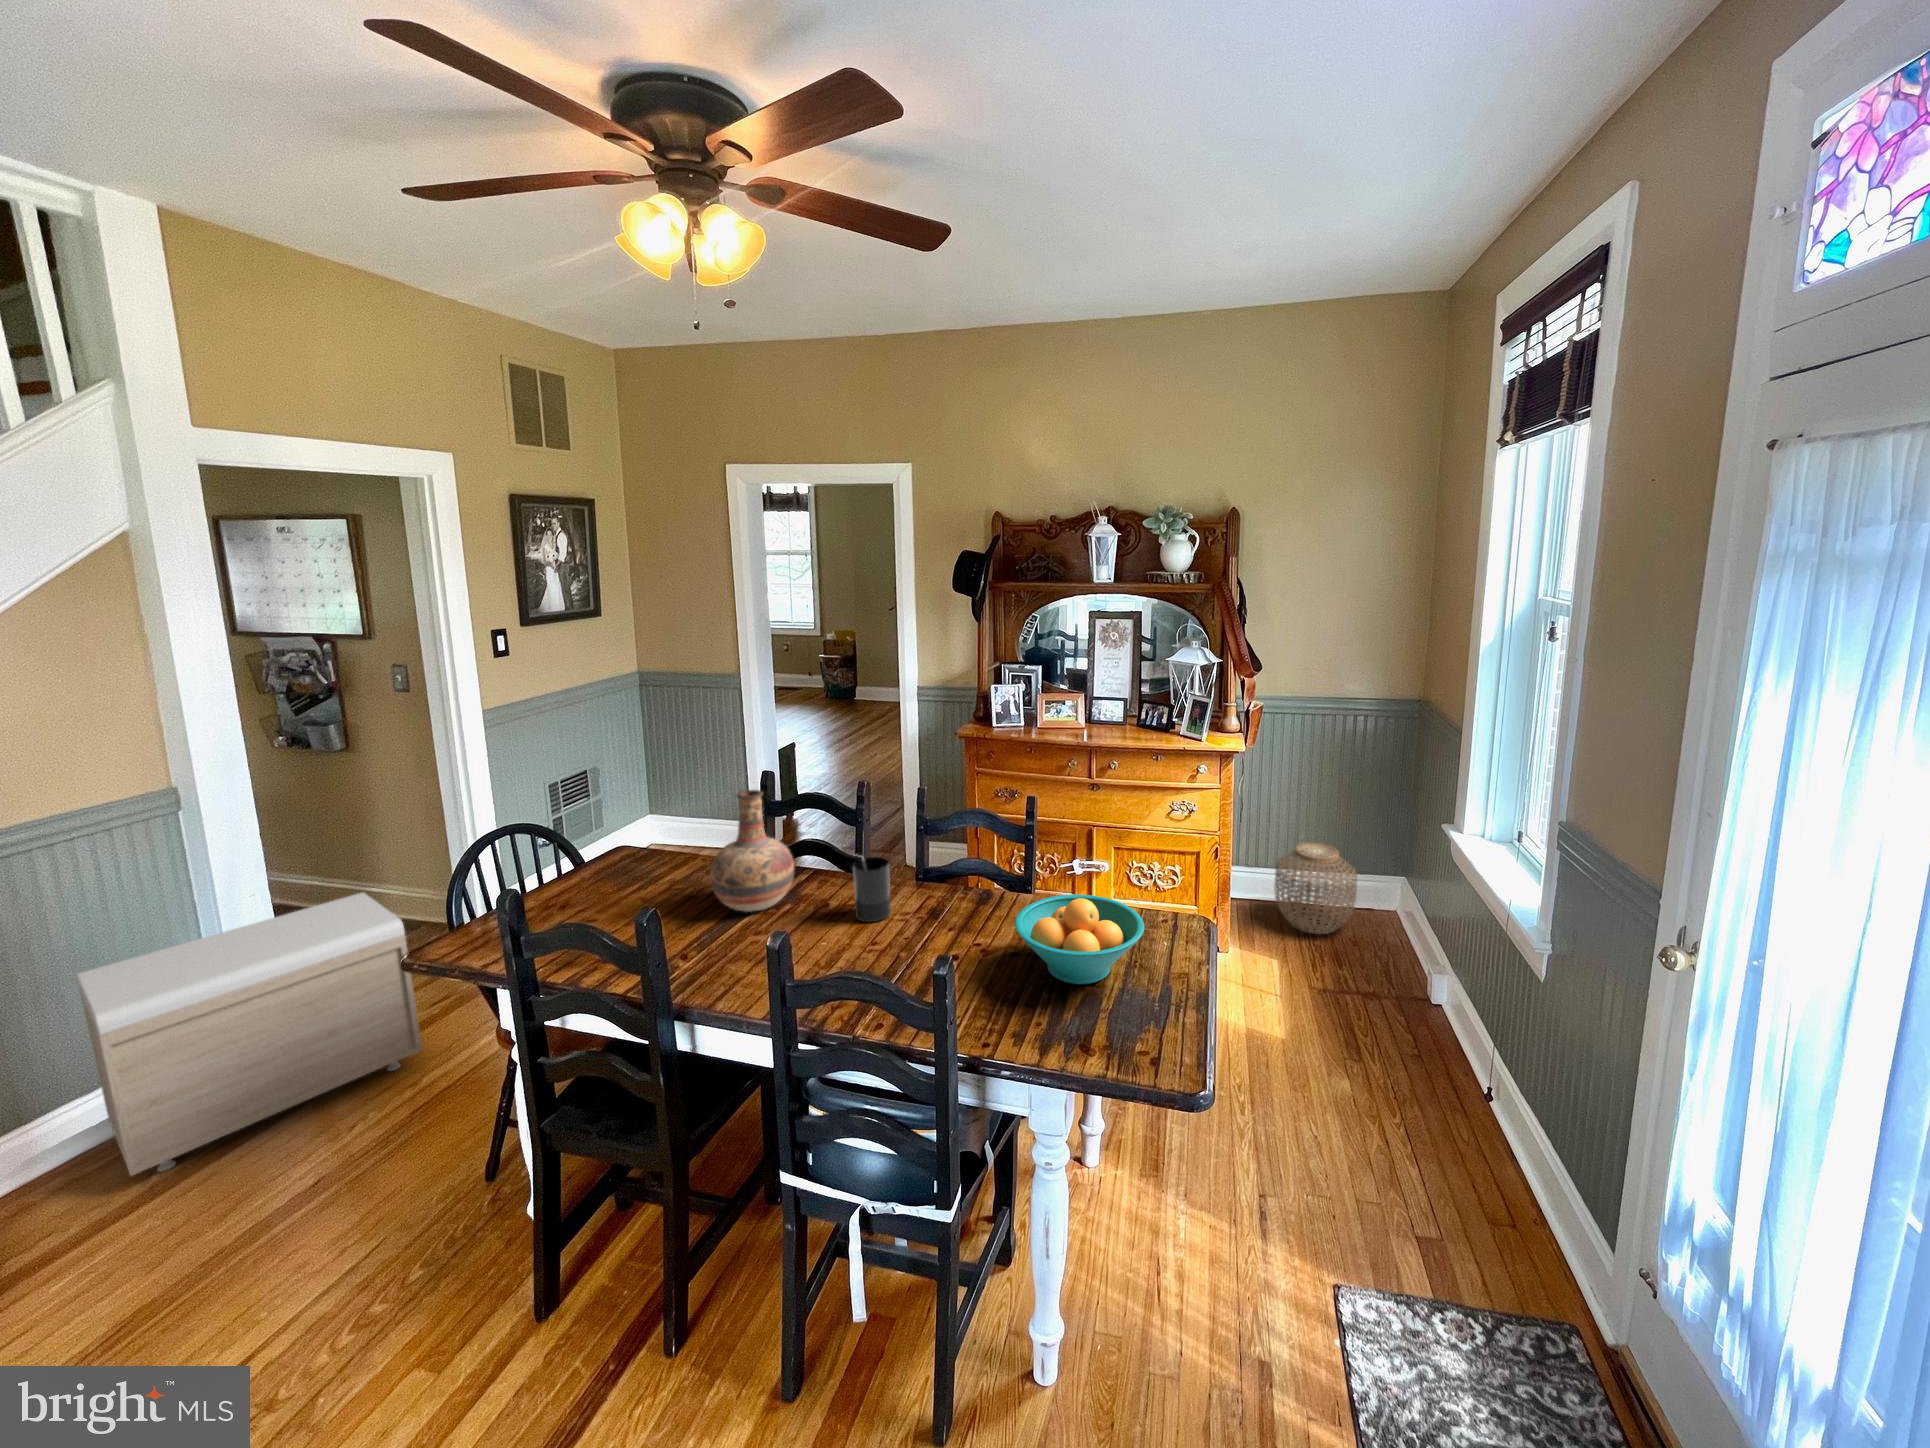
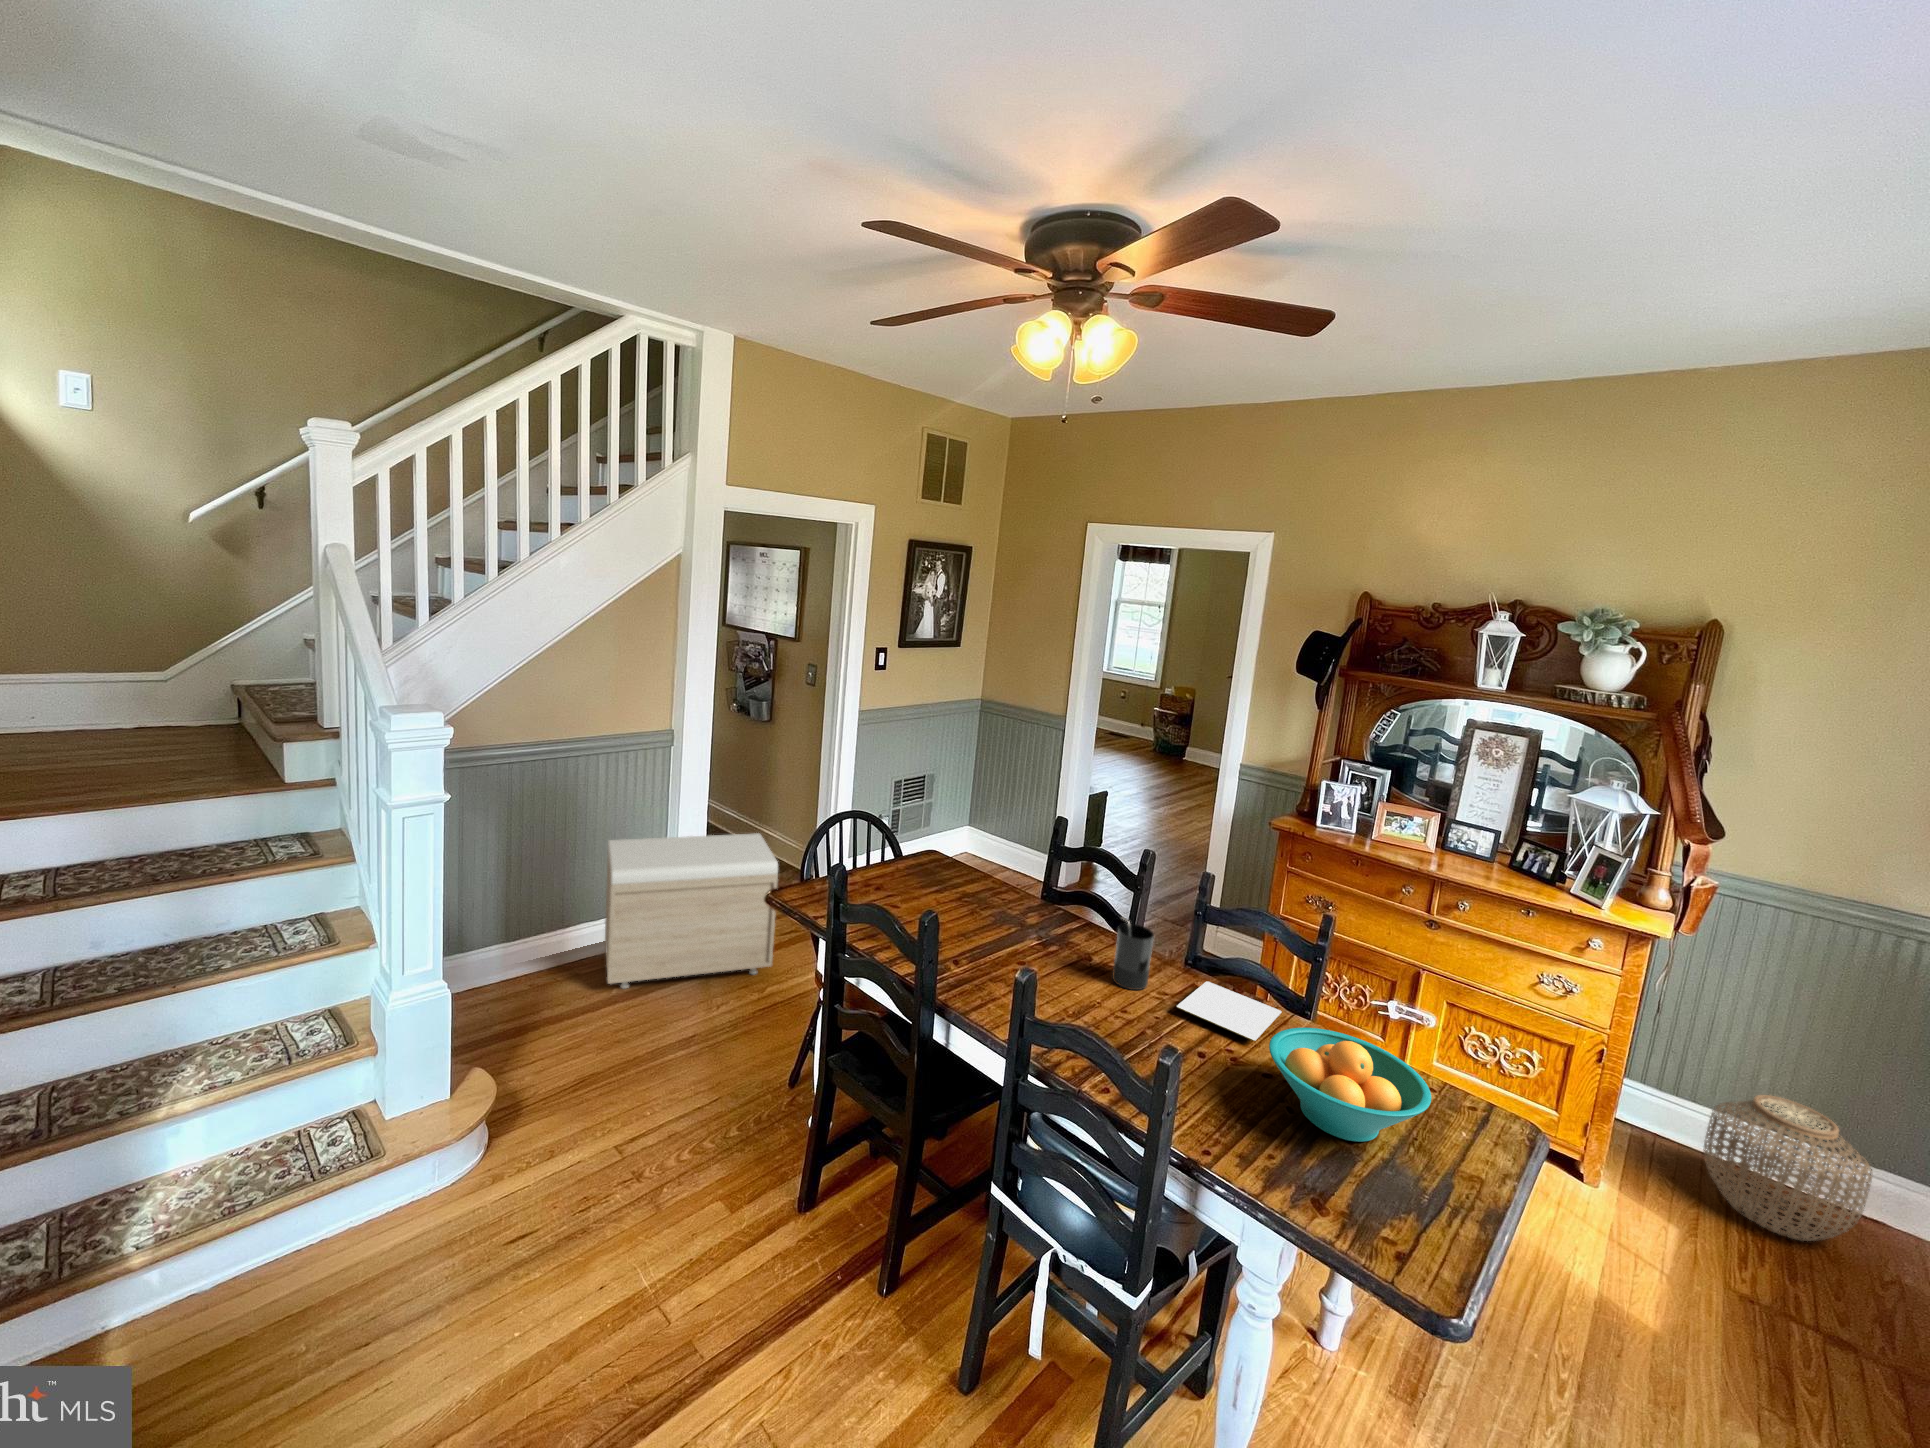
vase: present [710,790,794,912] -> none [992,830,1066,942]
plate: none [923,890,1012,929] -> present [1177,982,1281,1041]

